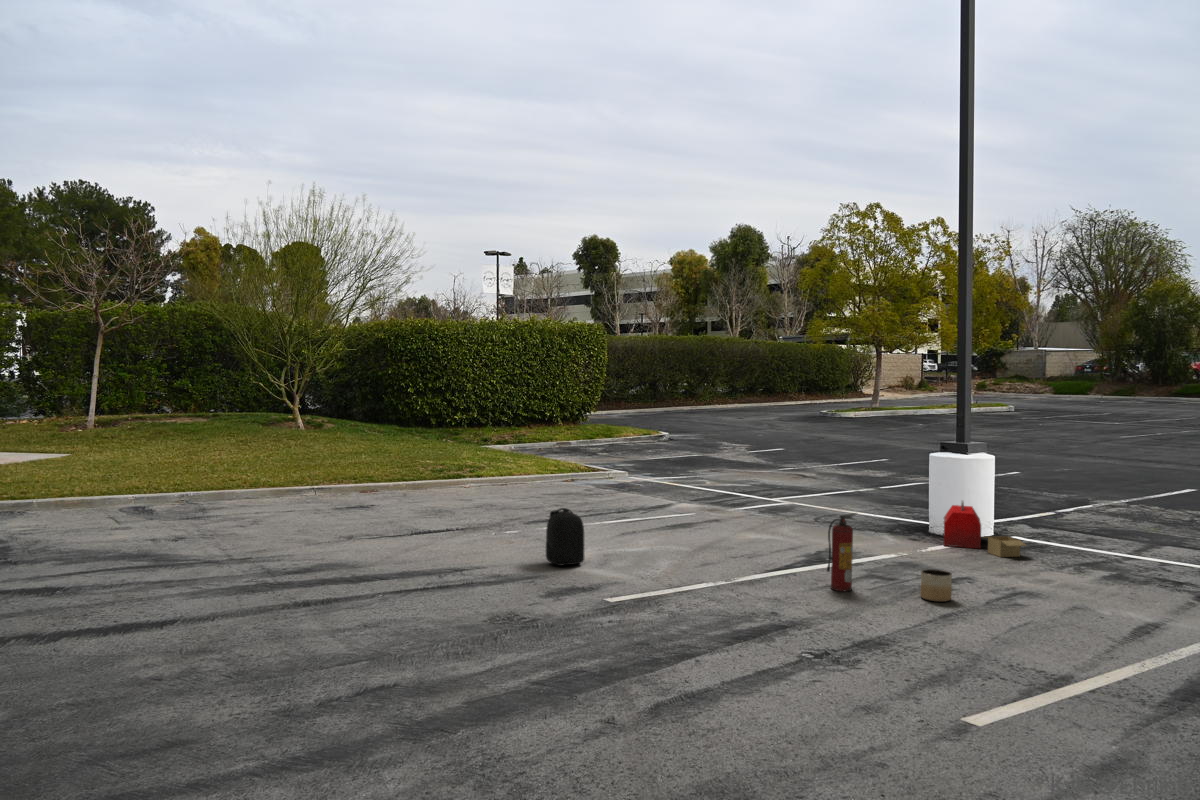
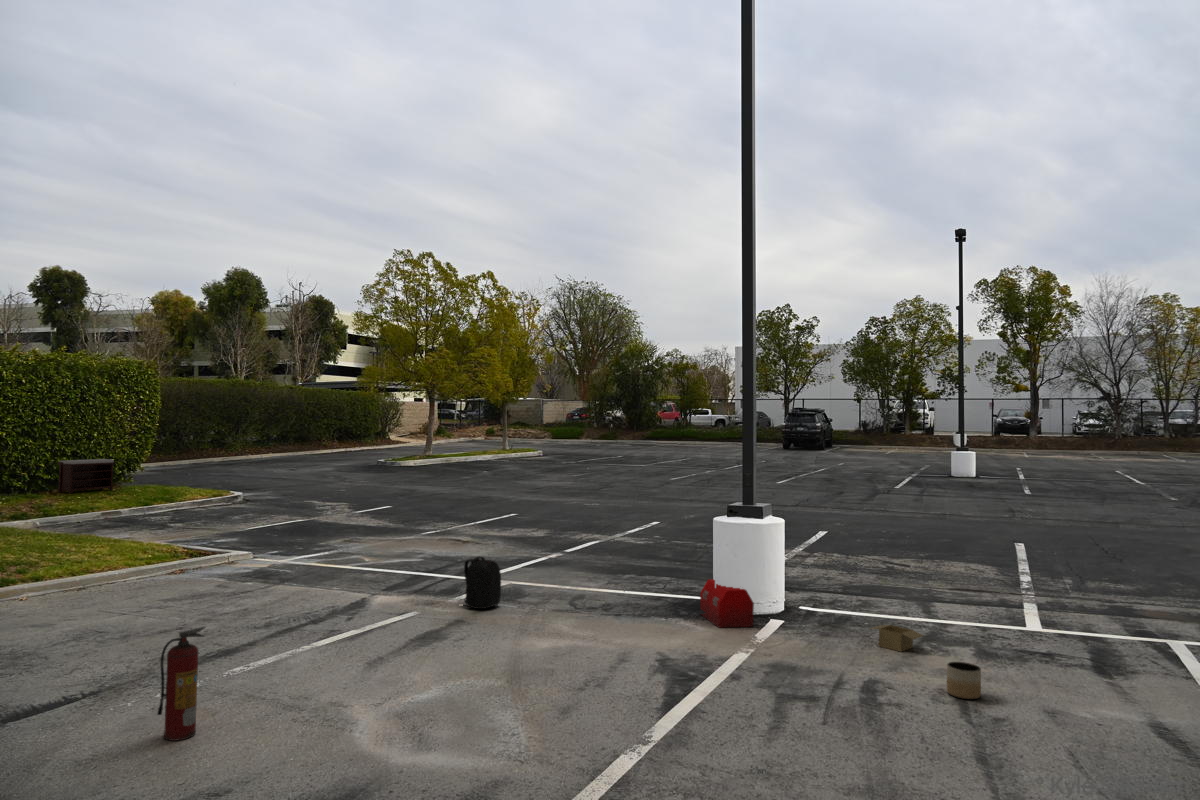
bench: none [532,403,573,429] -> present [58,459,115,493]
backpack: present [546,508,584,566] -> present [464,557,501,609]
fire extinguisher: present [827,513,857,592] -> present [158,627,205,741]
cardboard box: present [988,536,1026,557] -> present [870,625,923,652]
planter: present [920,569,952,602] -> present [947,662,981,699]

